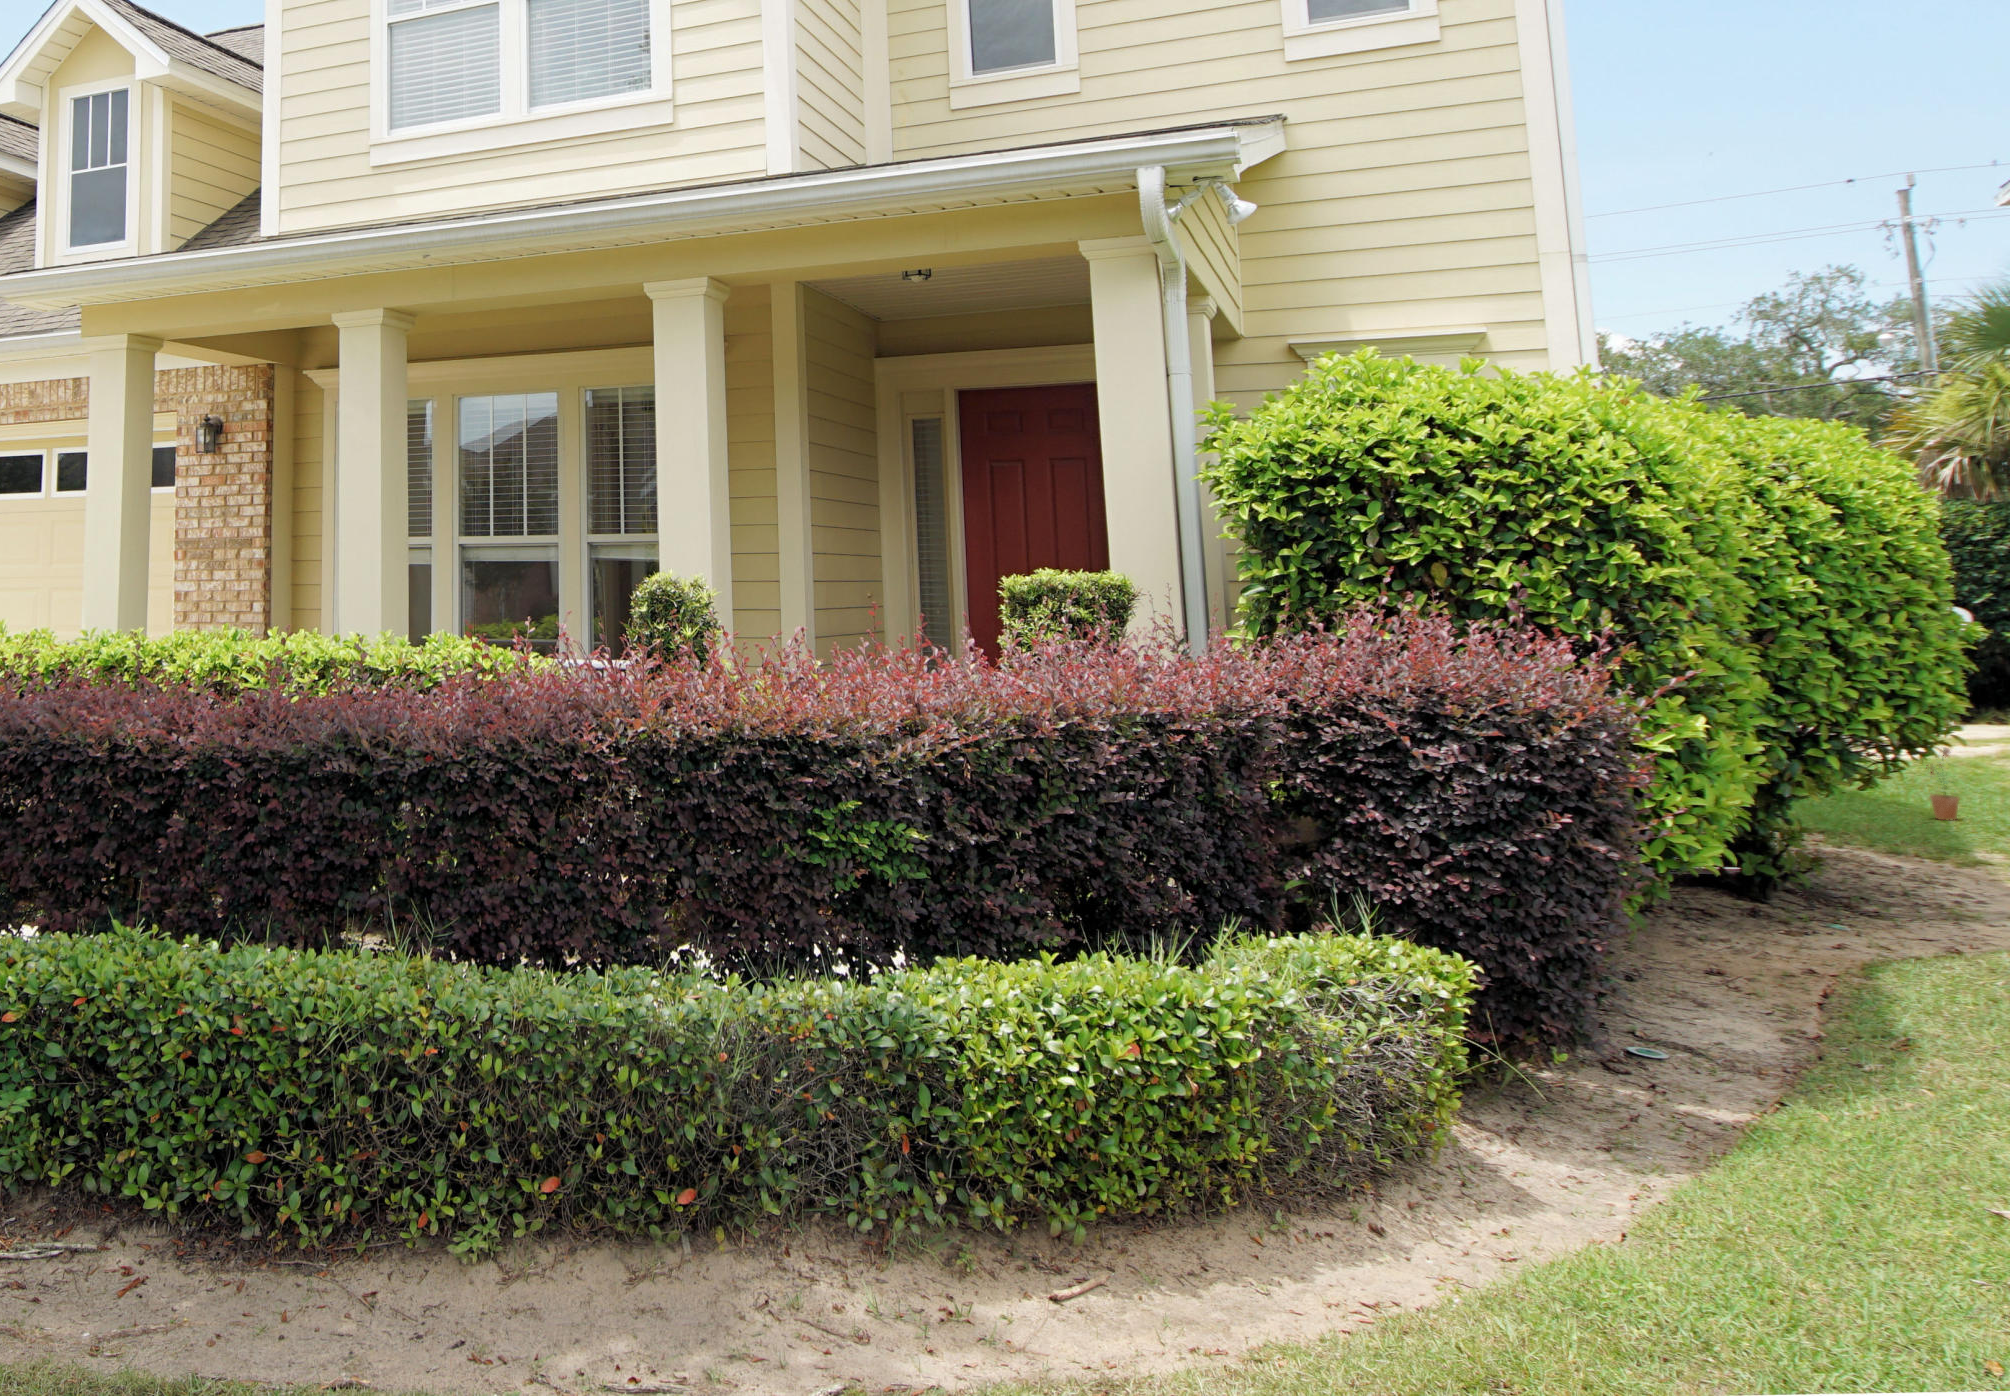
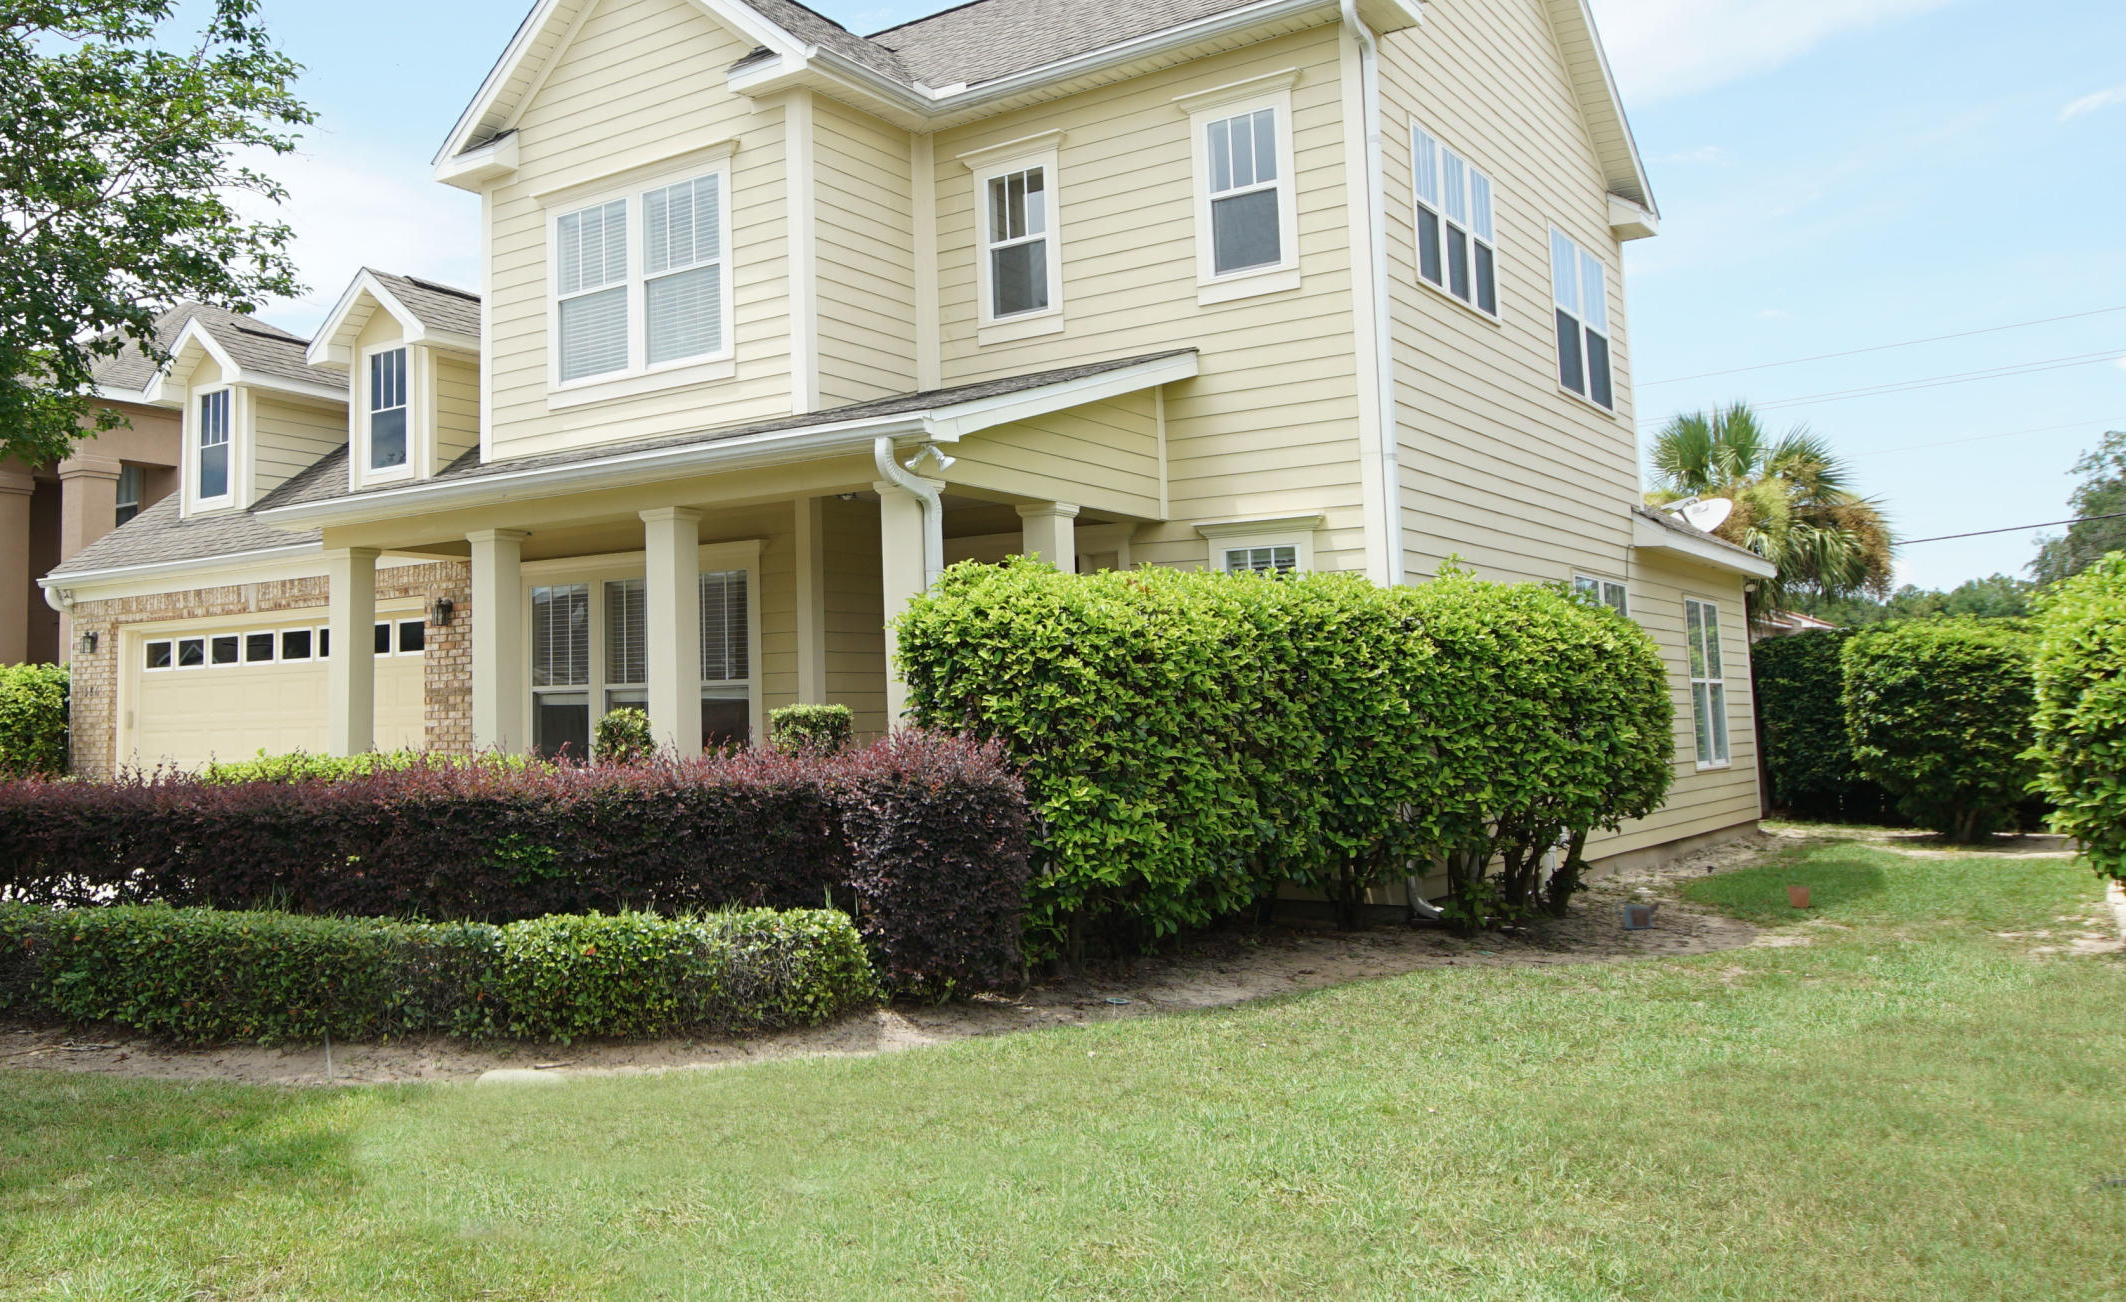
watering can: none [1845,818,1891,854] -> present [1615,901,1661,929]

